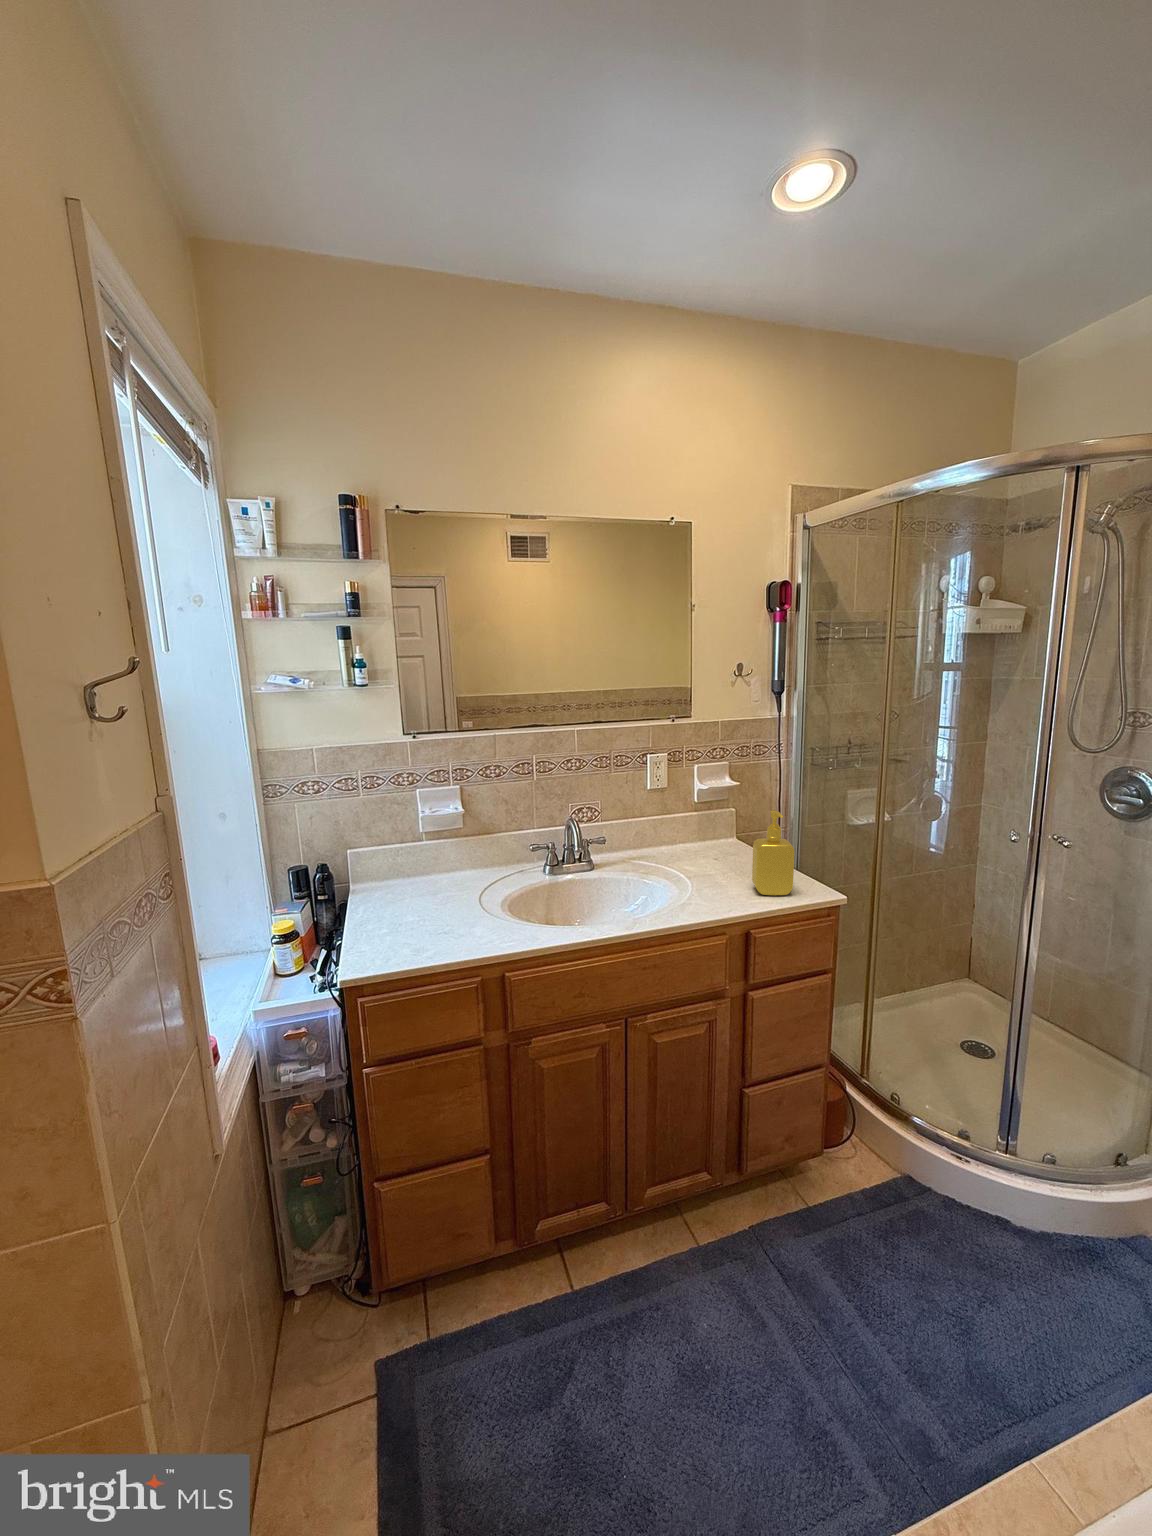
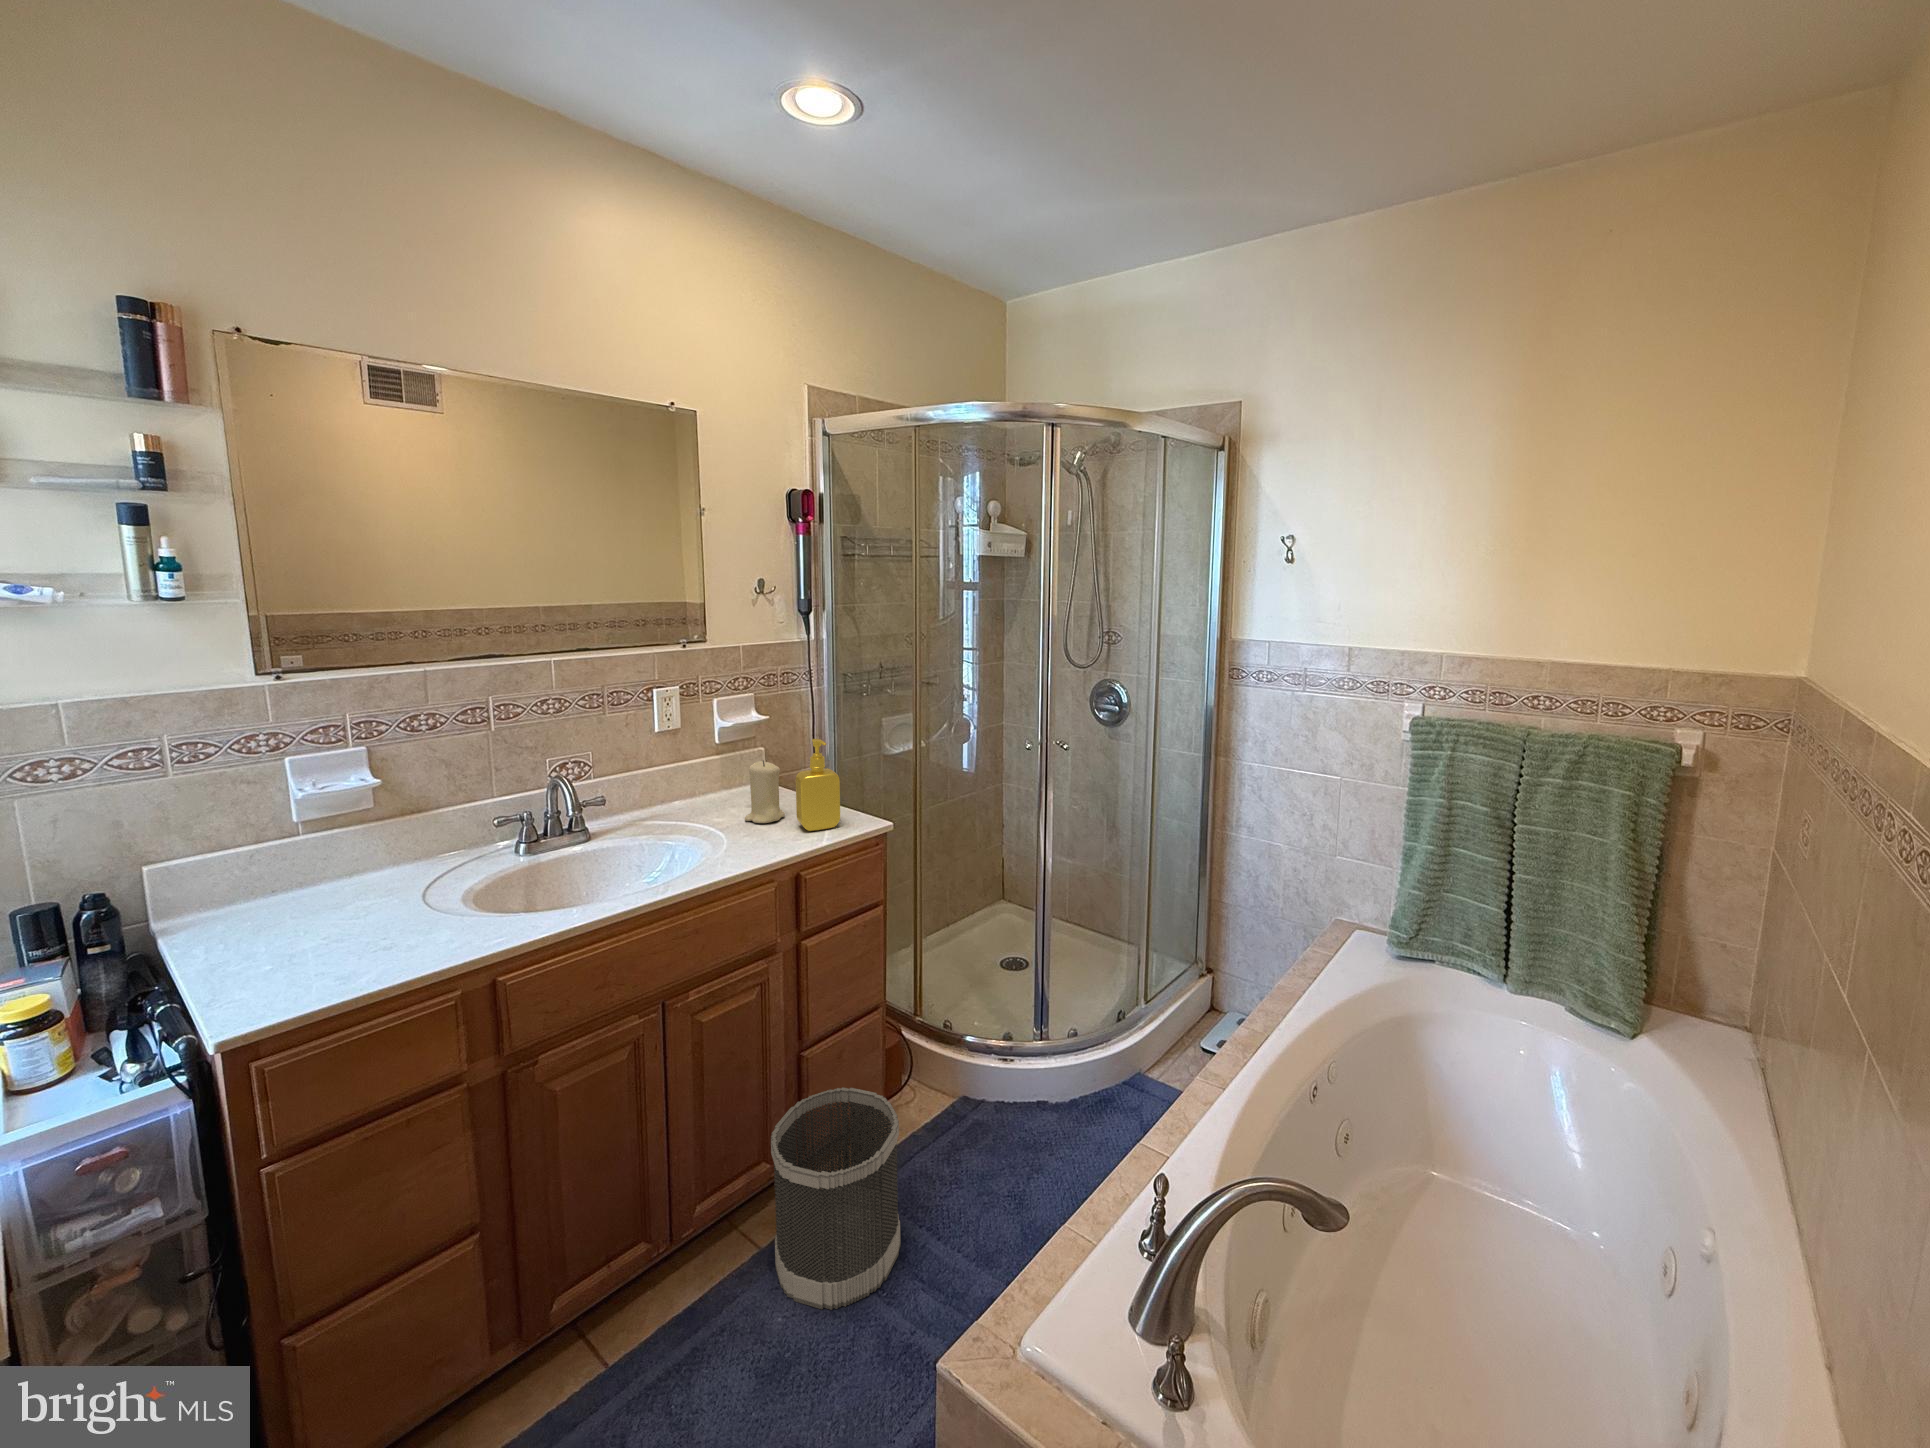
candle: none [708,824,743,879] -> present [745,761,785,823]
wastebasket: none [705,1137,831,1360] -> present [771,1087,900,1310]

